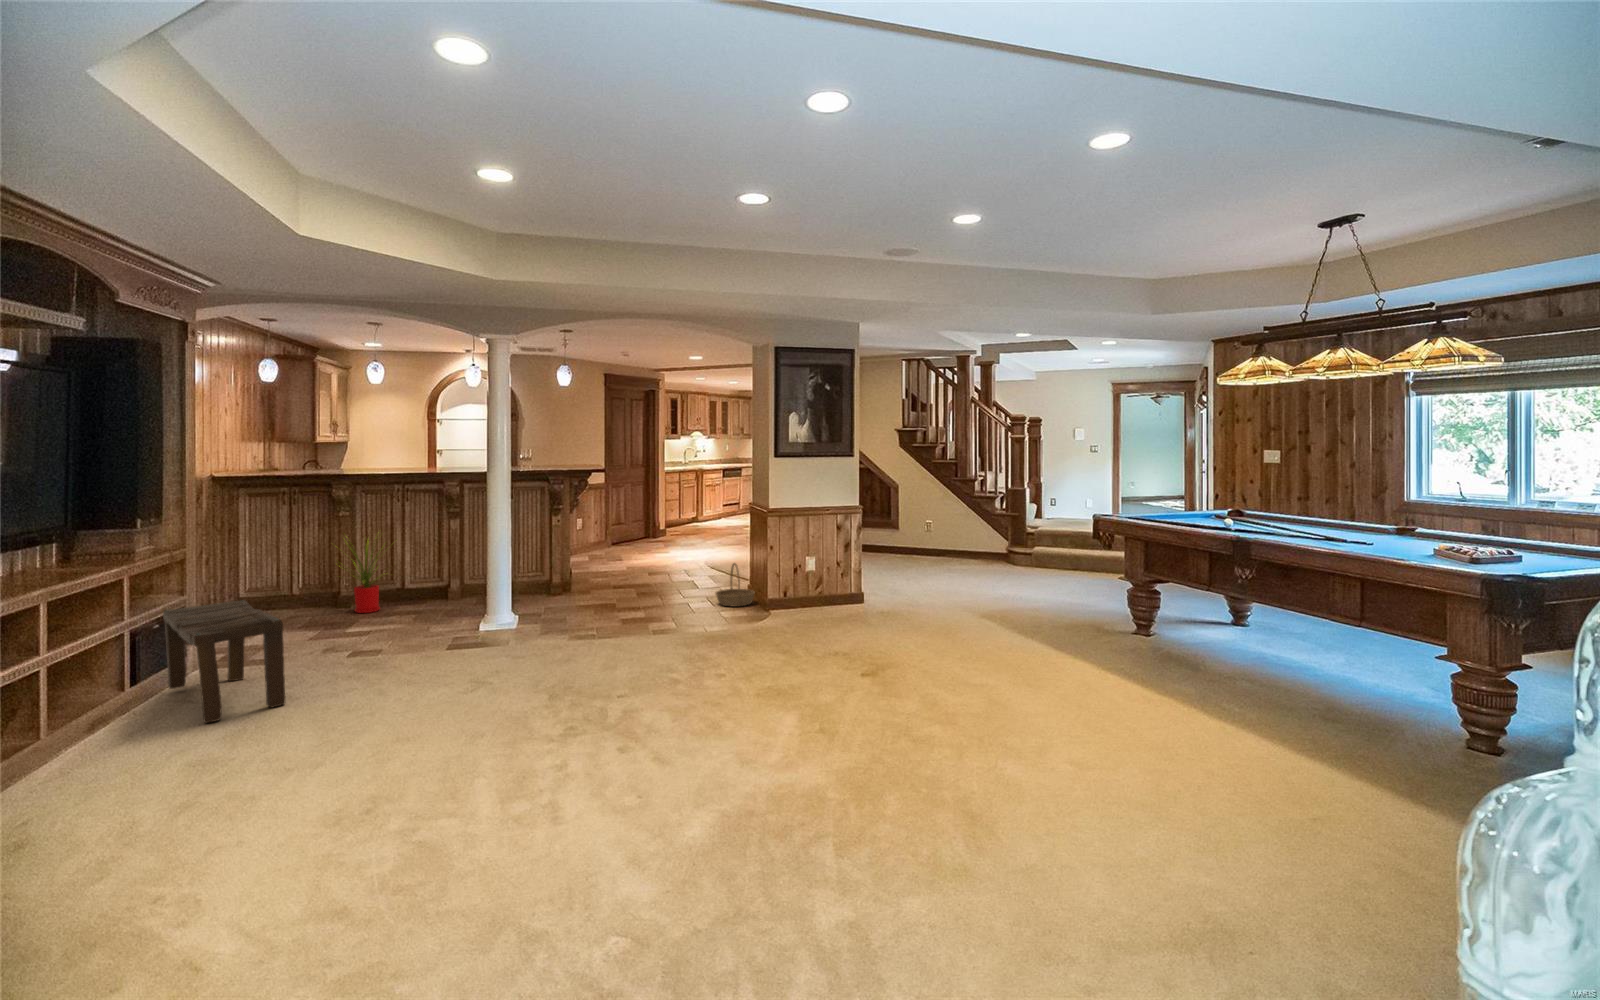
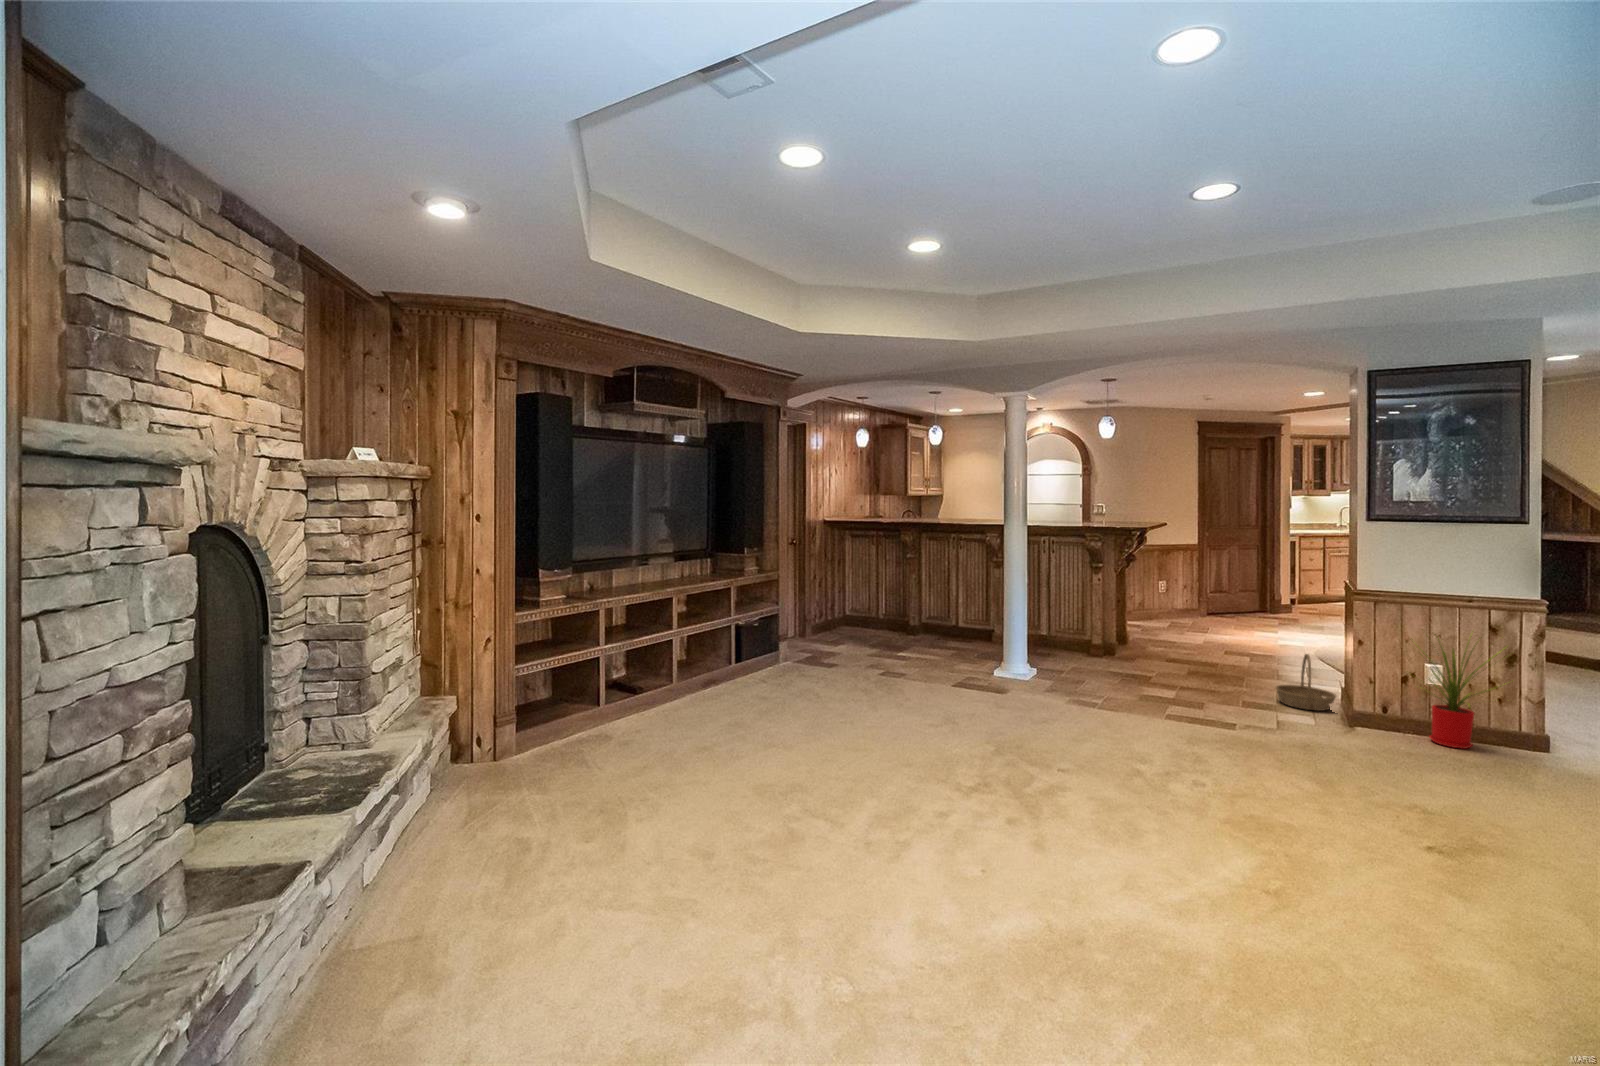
house plant: present [349,540,385,613] -> present [1430,638,1508,749]
bench: present [163,600,285,723] -> none [757,615,816,706]

